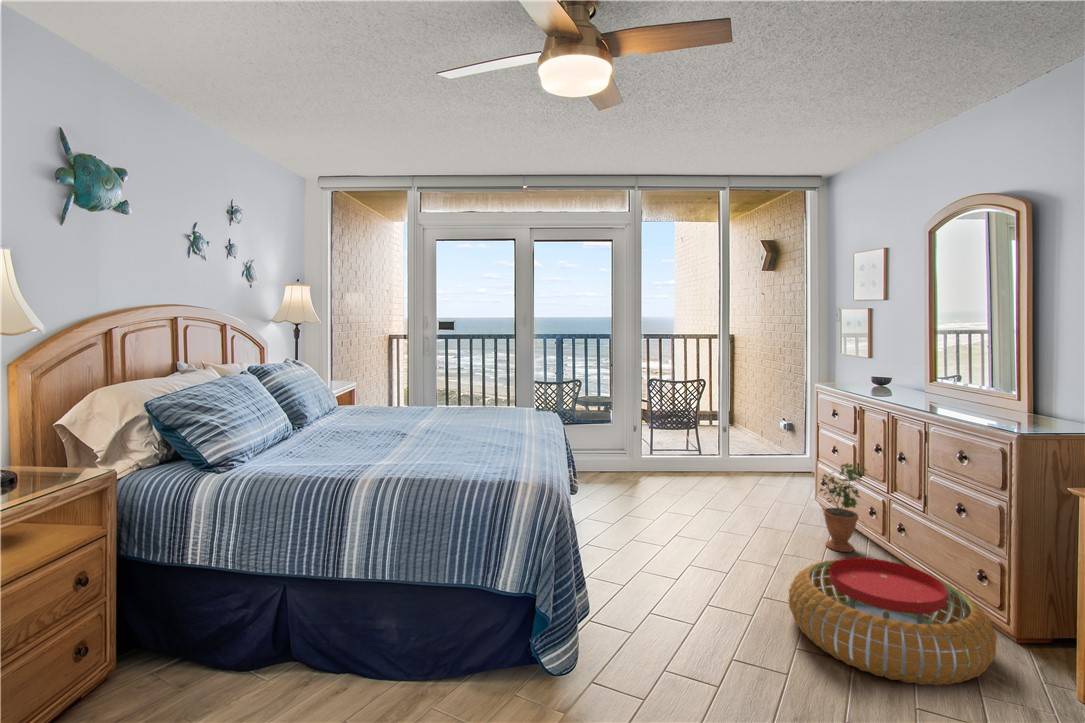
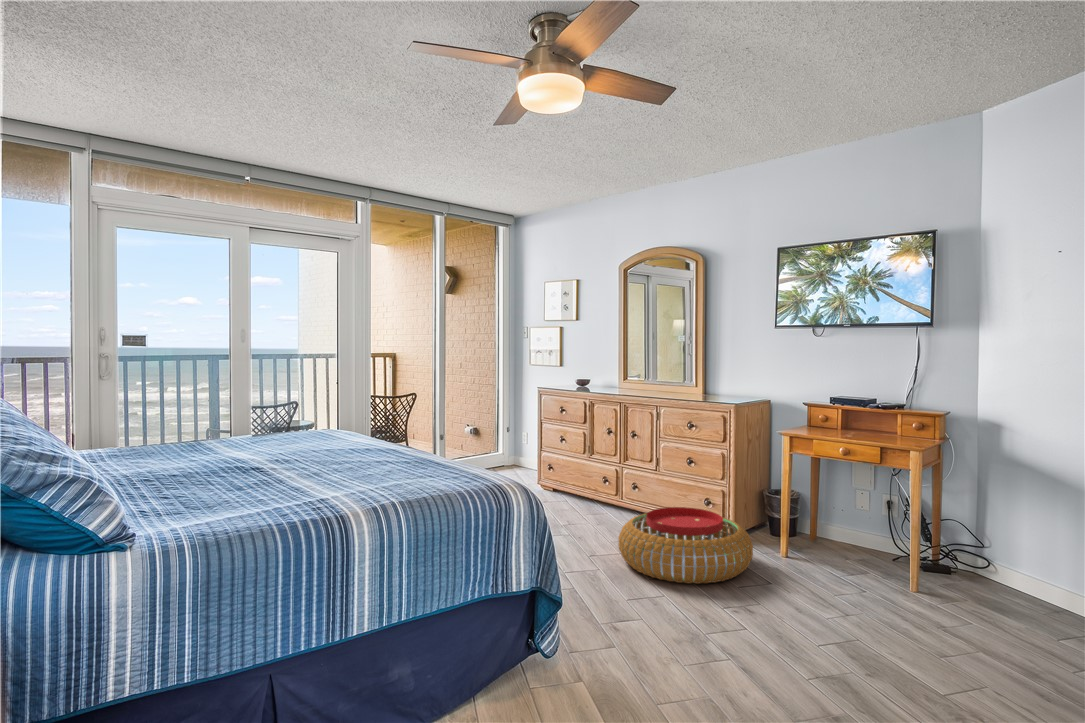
potted plant: present [819,463,867,552] -> none [573,442,607,520]

